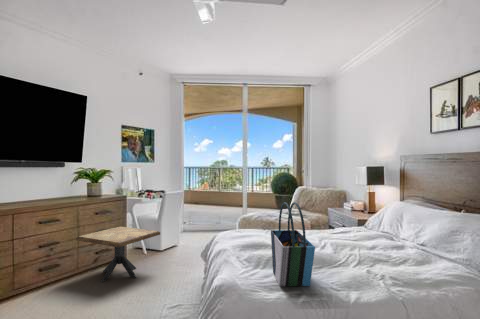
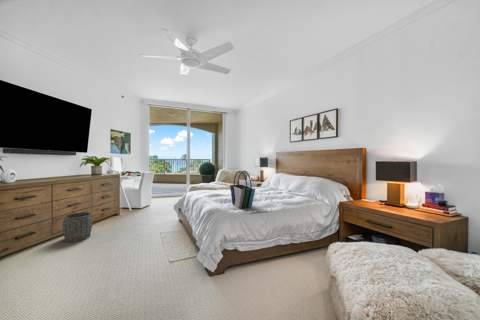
side table: present [76,226,160,282] -> none [91,194,147,227]
woven basket: none [28,256,69,304] -> present [63,212,92,242]

